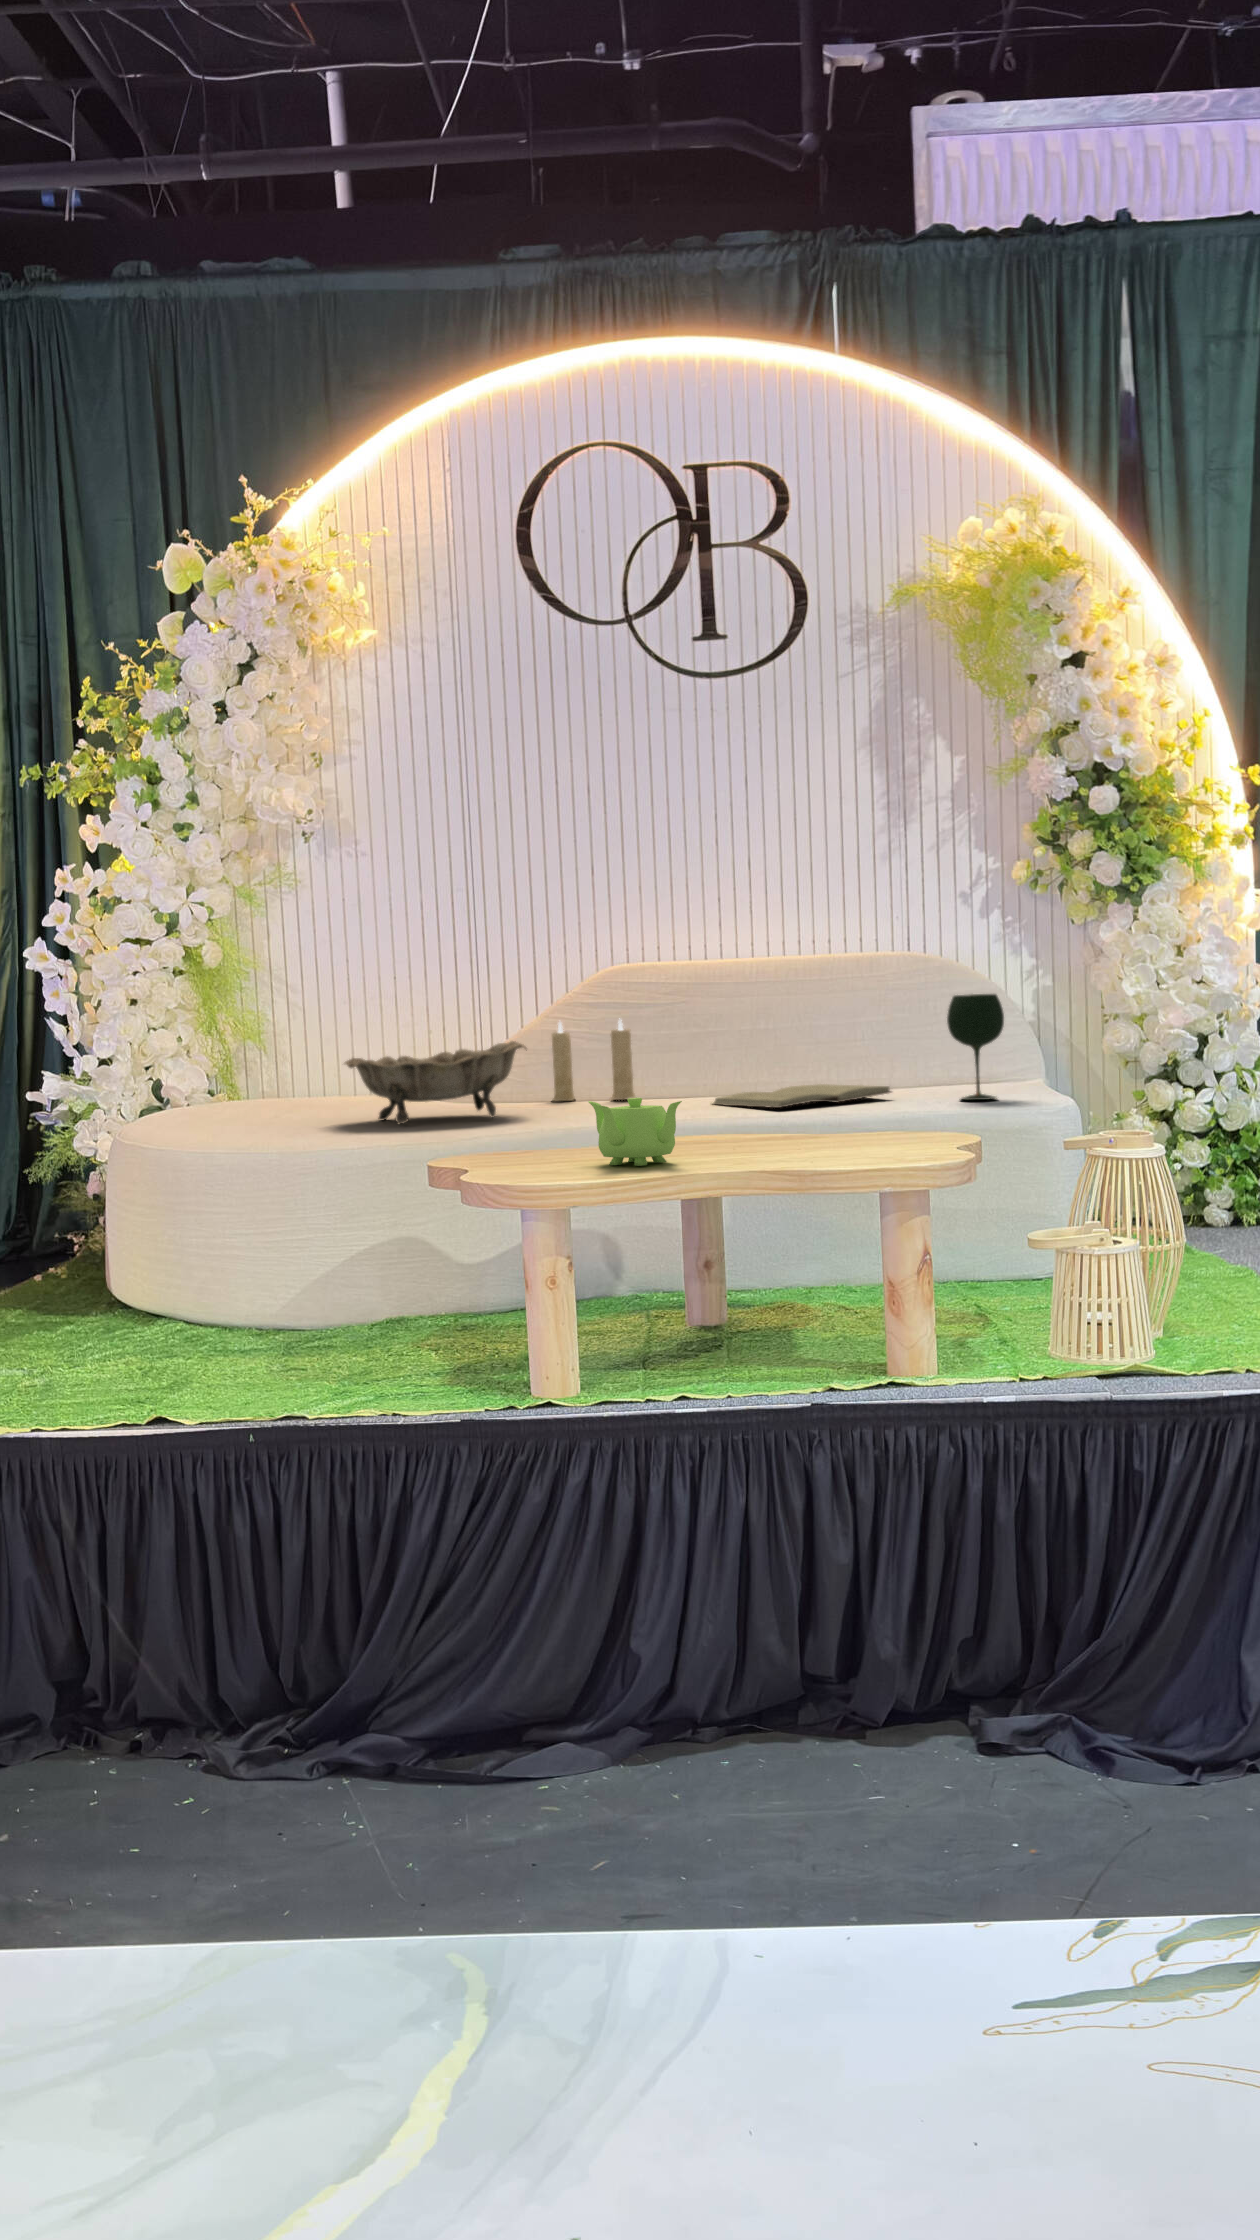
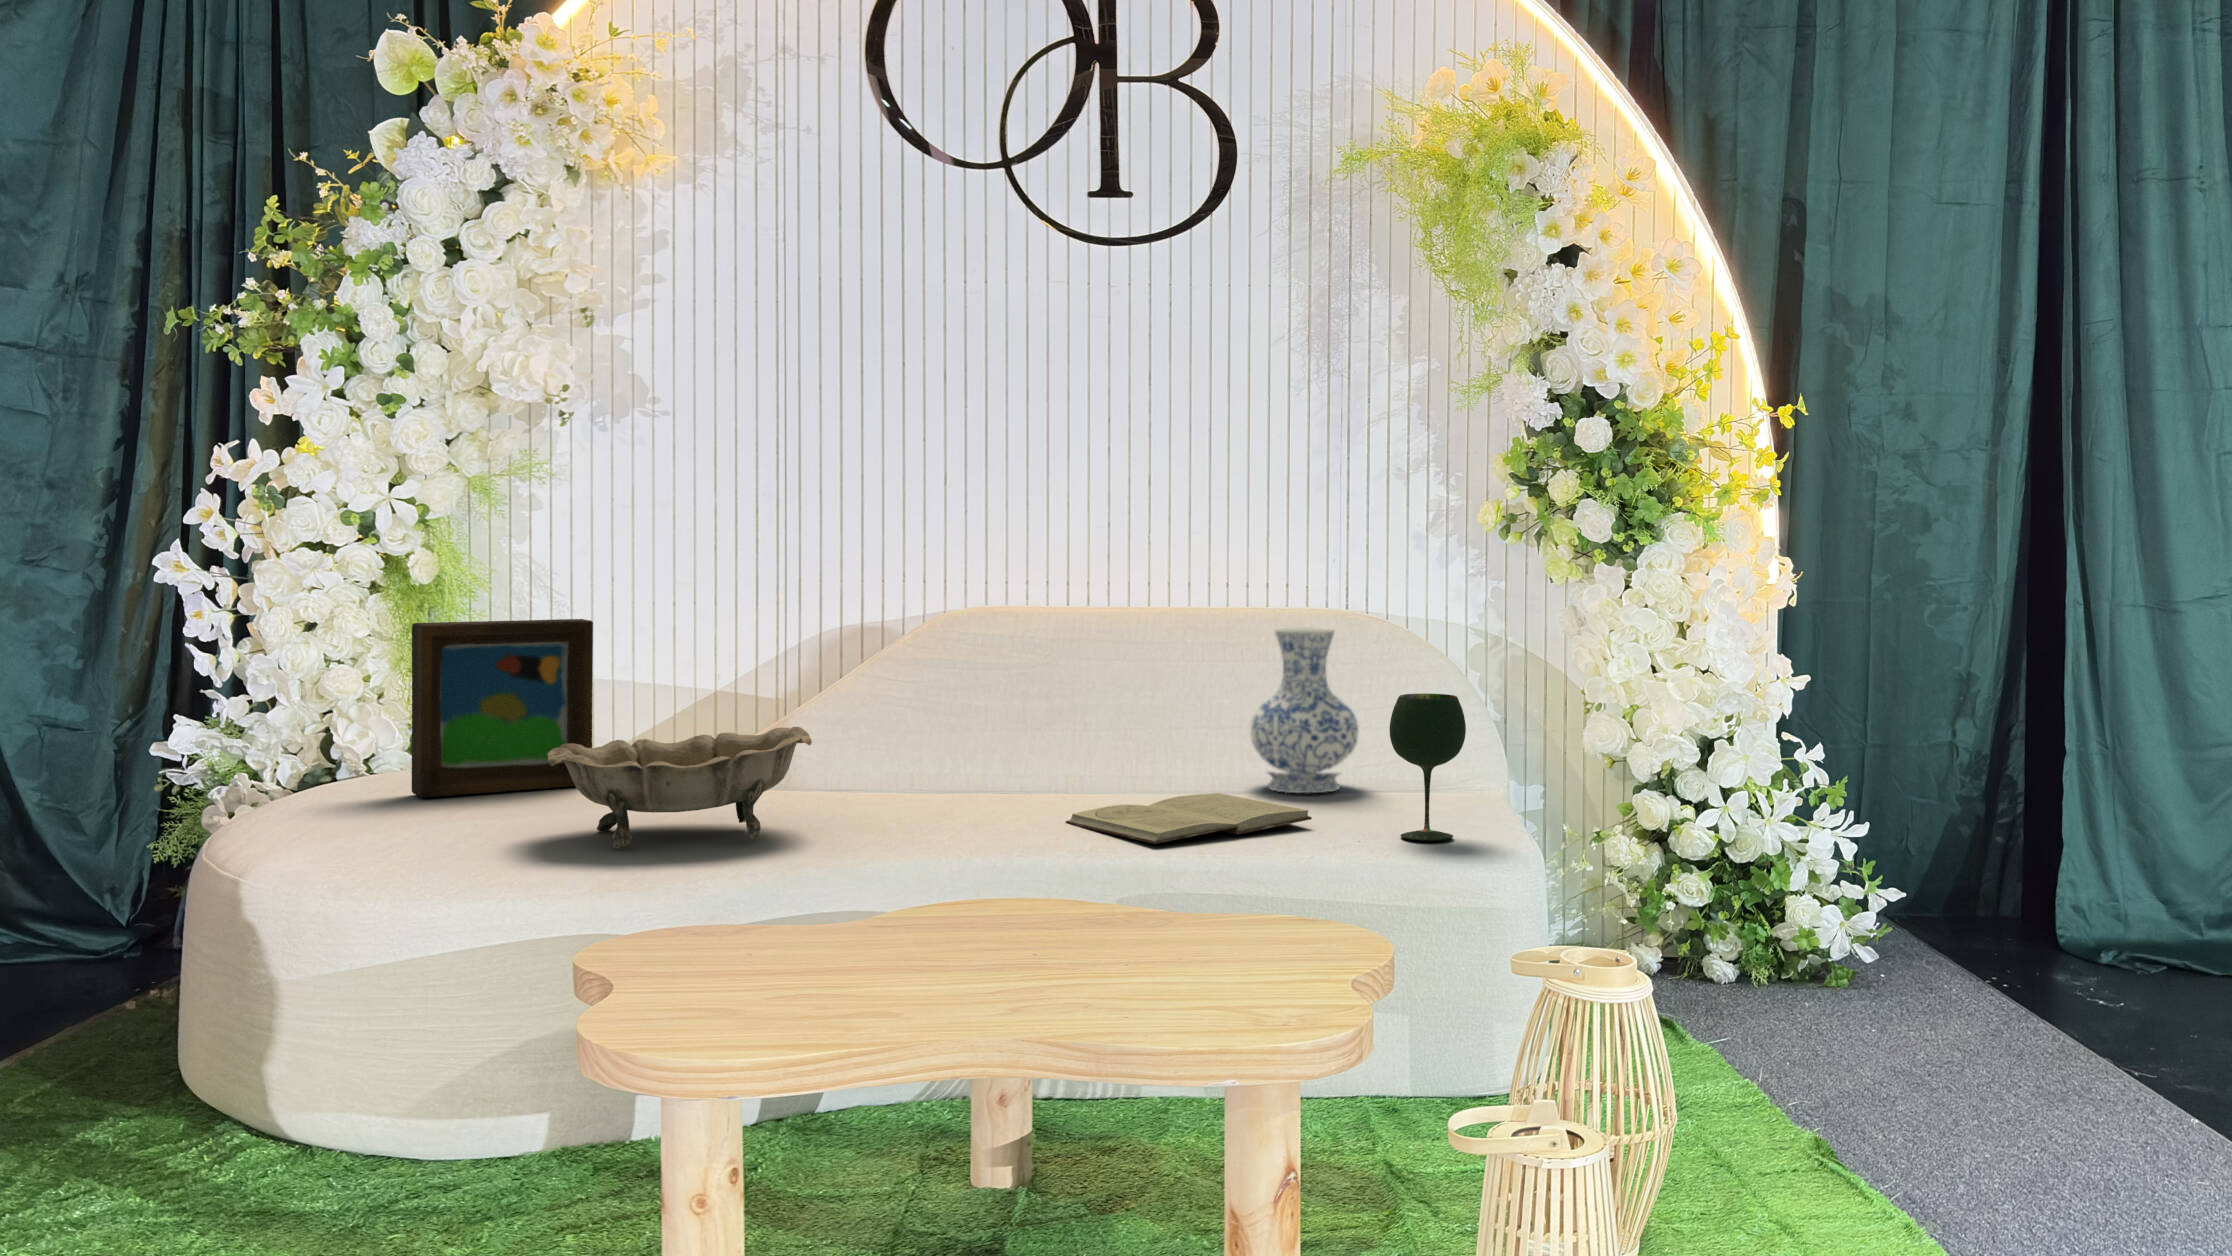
vase: none [841,961,928,1086] -> present [1251,627,1358,793]
picture frame: none [224,981,356,1112] -> present [412,619,593,797]
candle: present [552,1020,635,1102] -> none [854,687,970,803]
teapot: present [589,1098,682,1166] -> none [847,888,986,1003]

